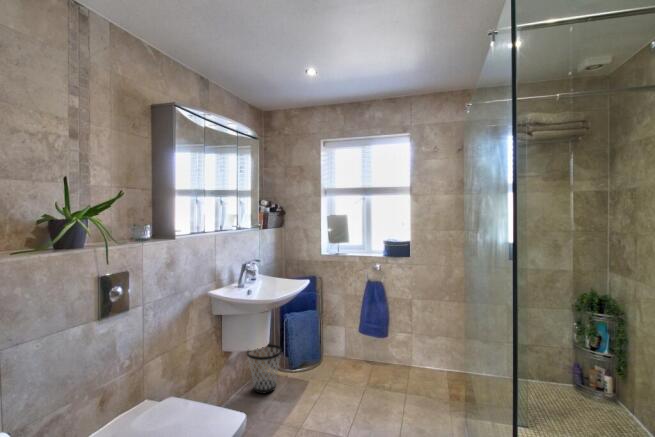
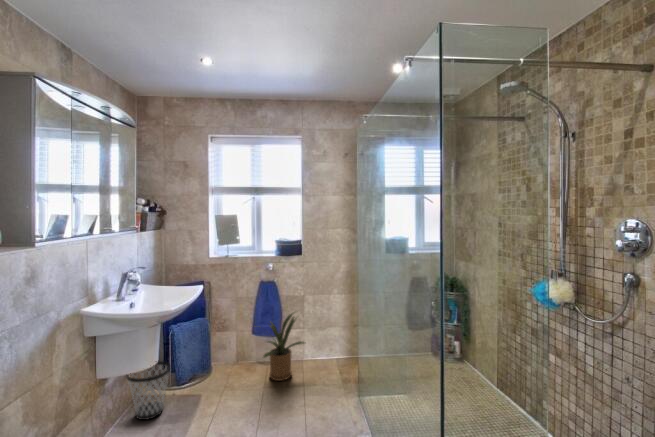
house plant: none [352,314,413,383] -> present [263,312,304,381]

